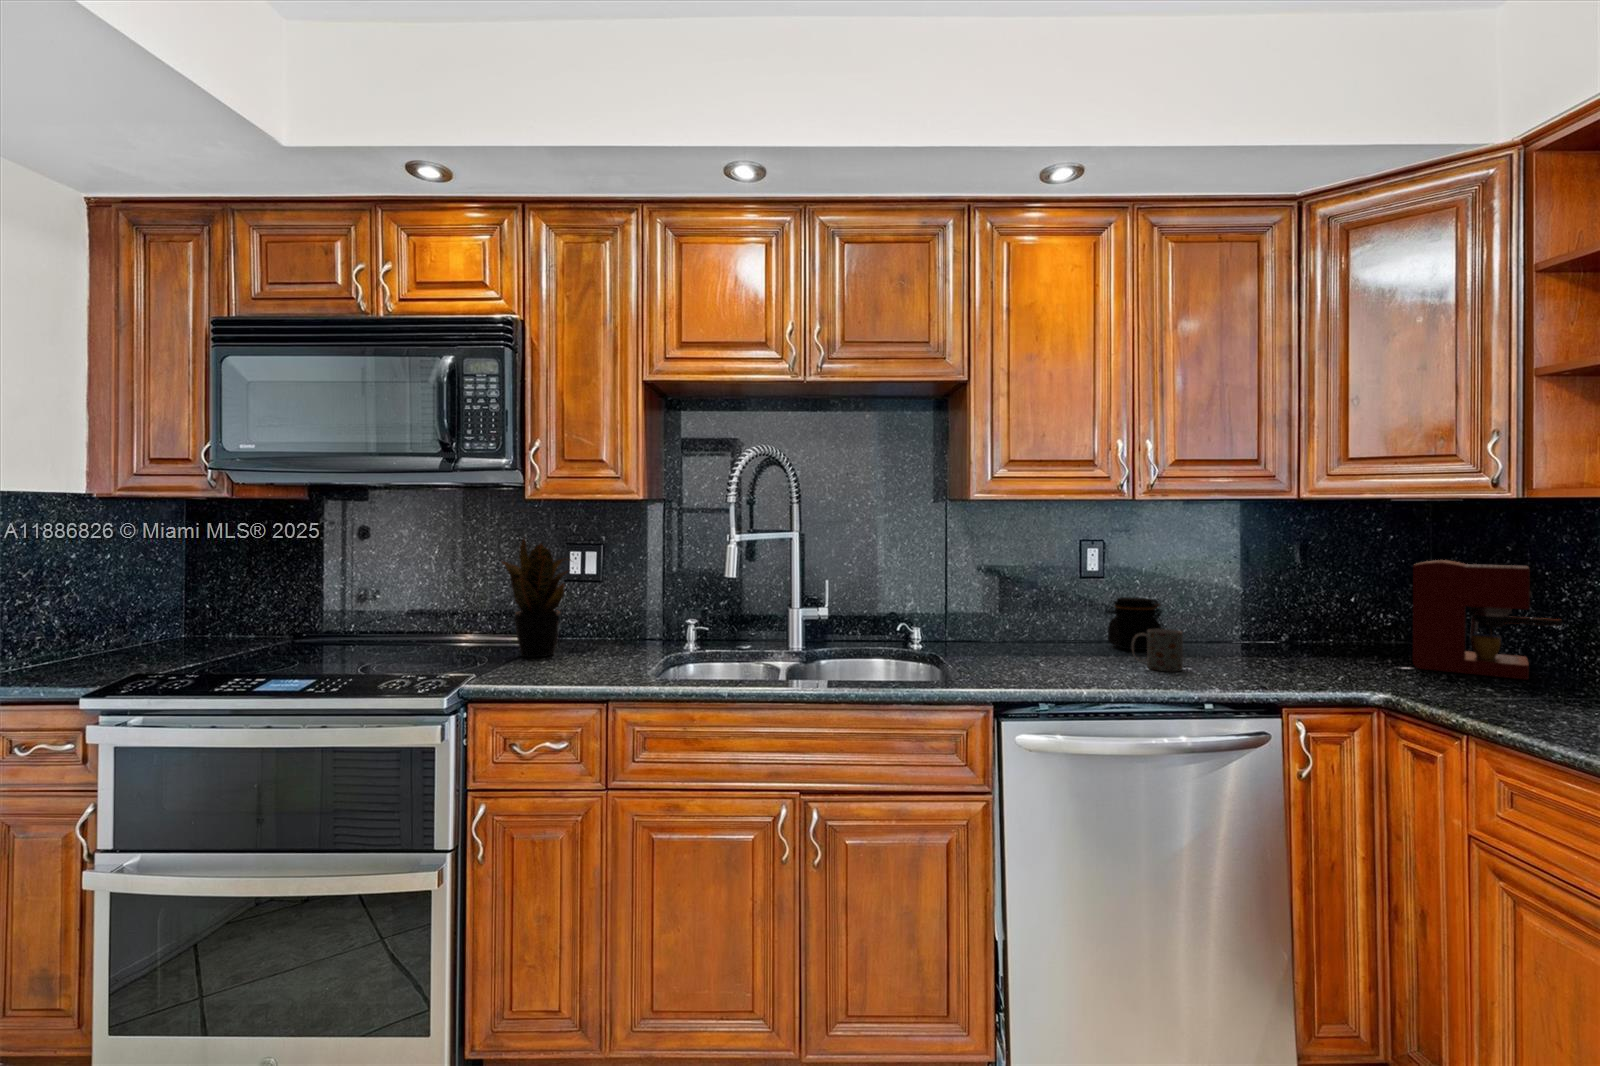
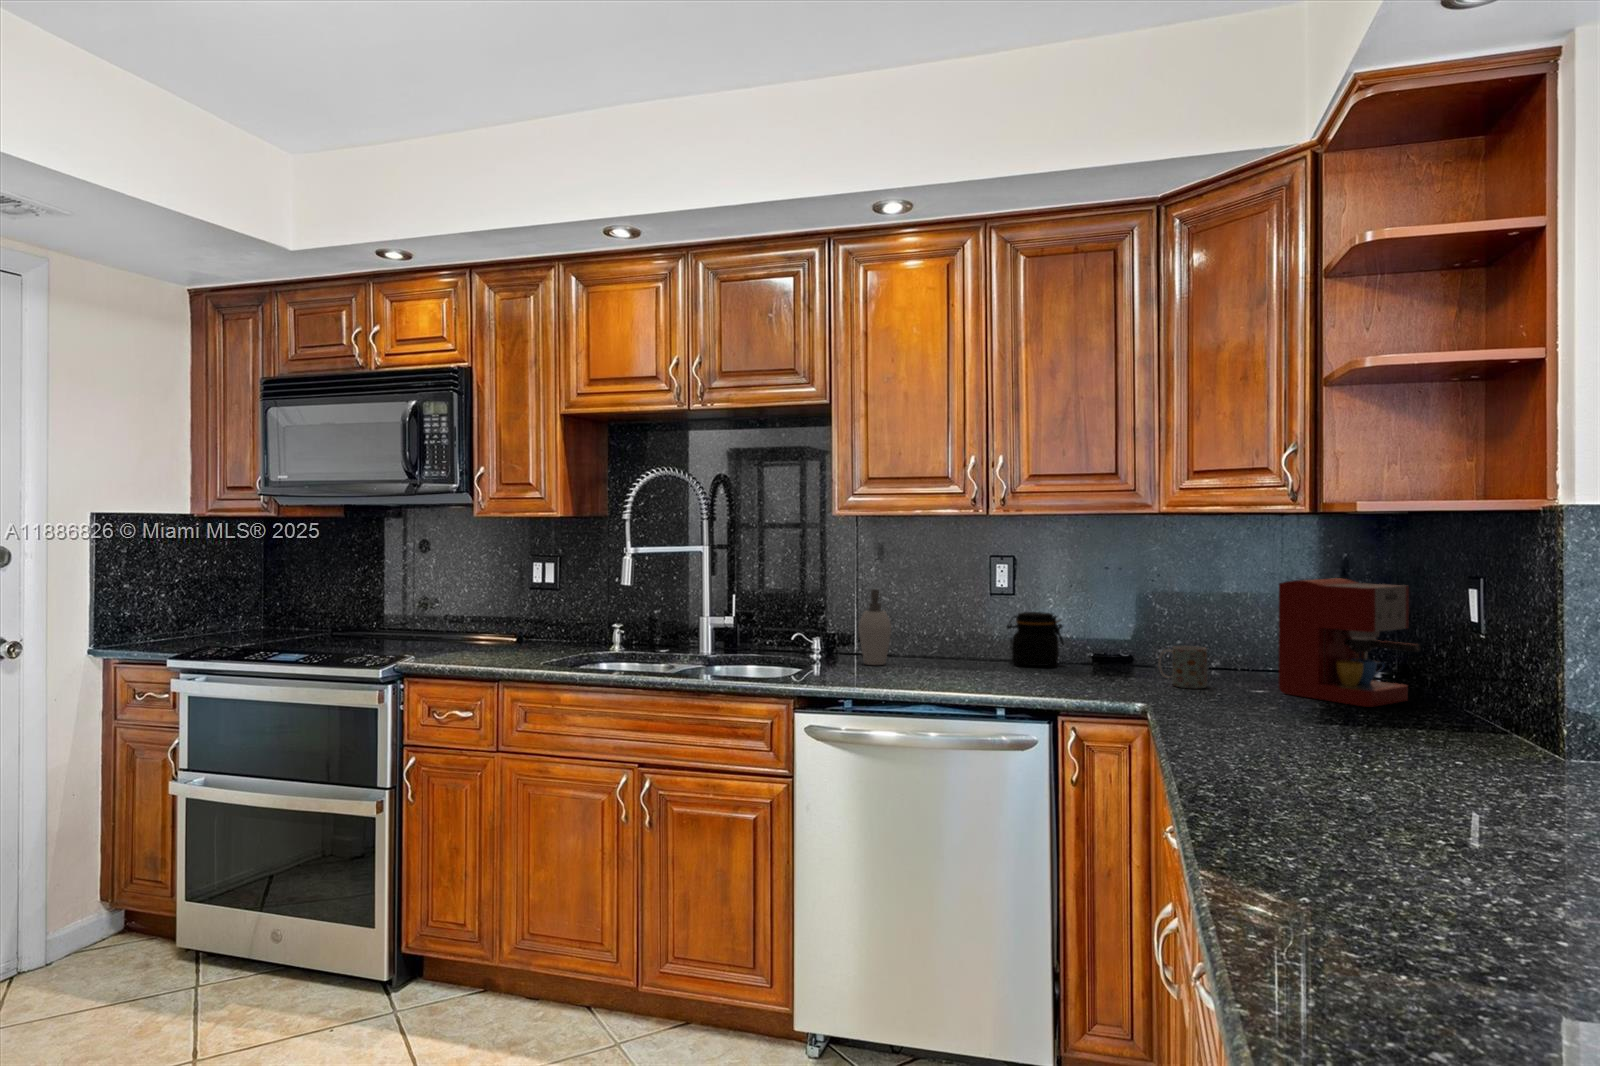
potted plant: present [501,538,571,657] -> none [457,543,530,649]
soap dispenser: none [977,578,1022,657] -> present [859,589,893,665]
mug: present [1132,629,1183,671] -> present [1158,646,1207,688]

